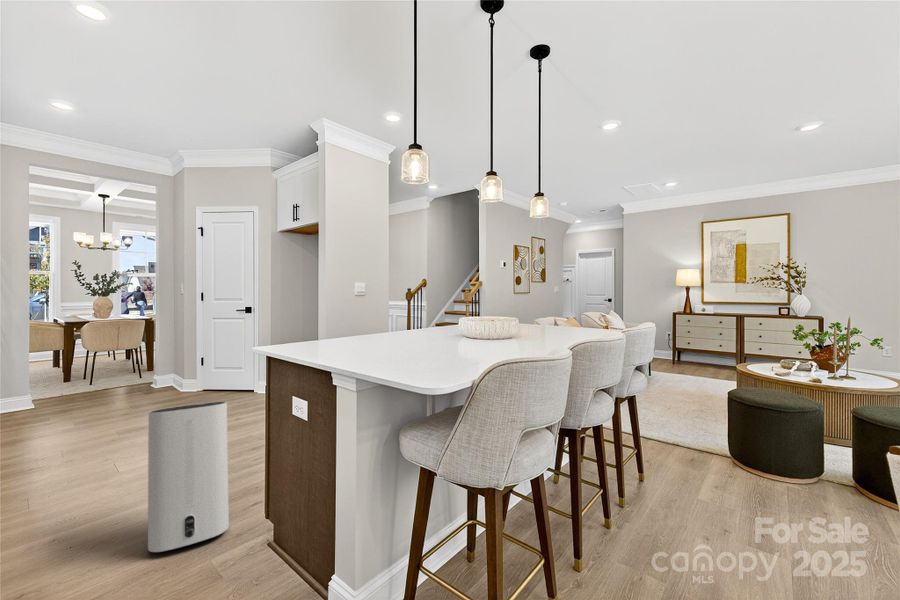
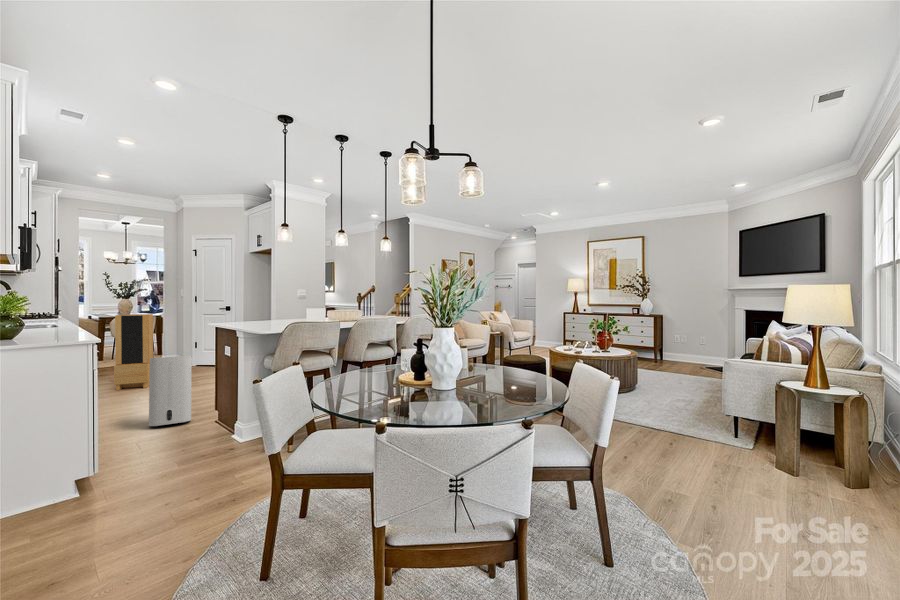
storage cabinet: none [83,319,146,442] -> present [114,314,153,390]

